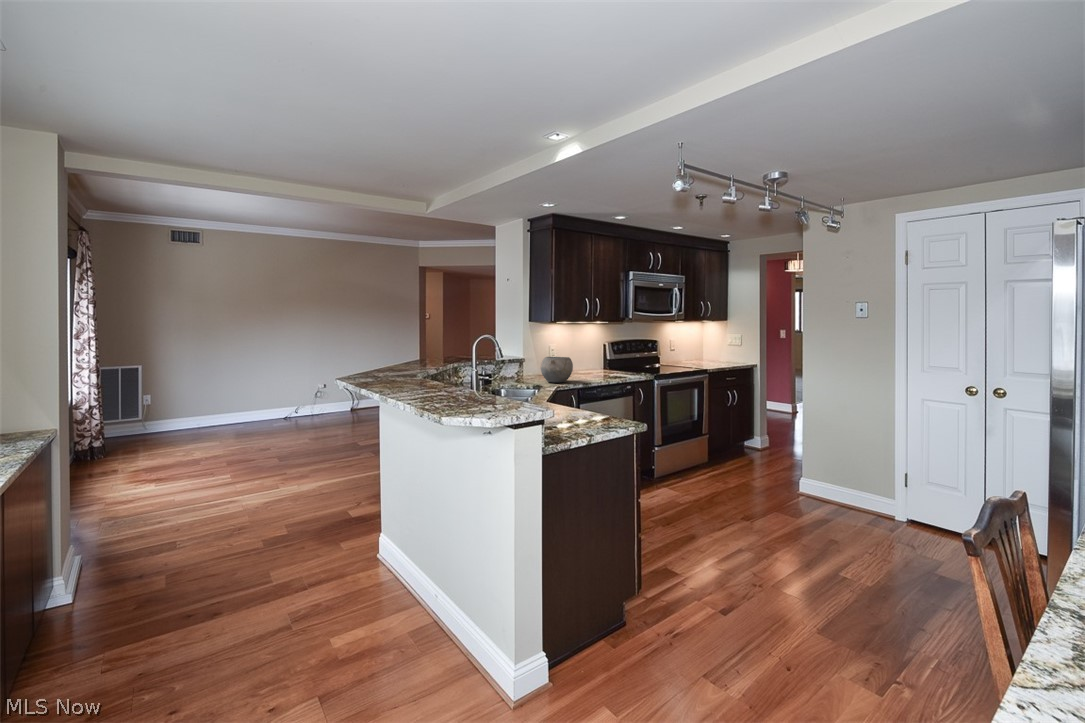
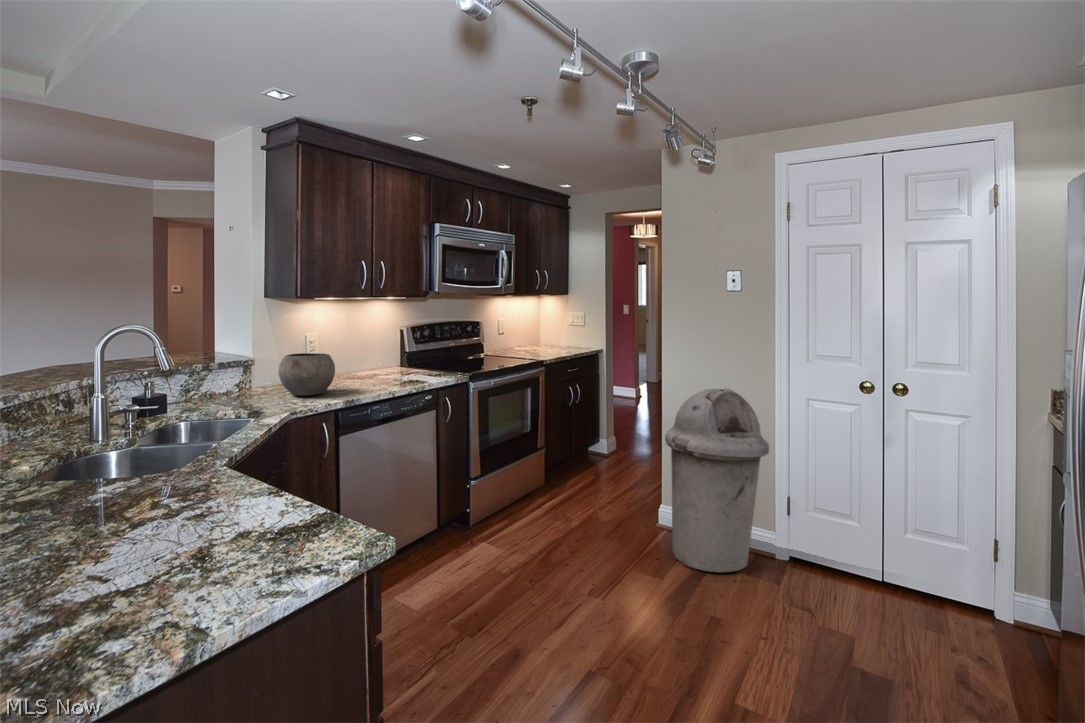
trash can: none [803,386,887,522] -> present [665,388,769,573]

